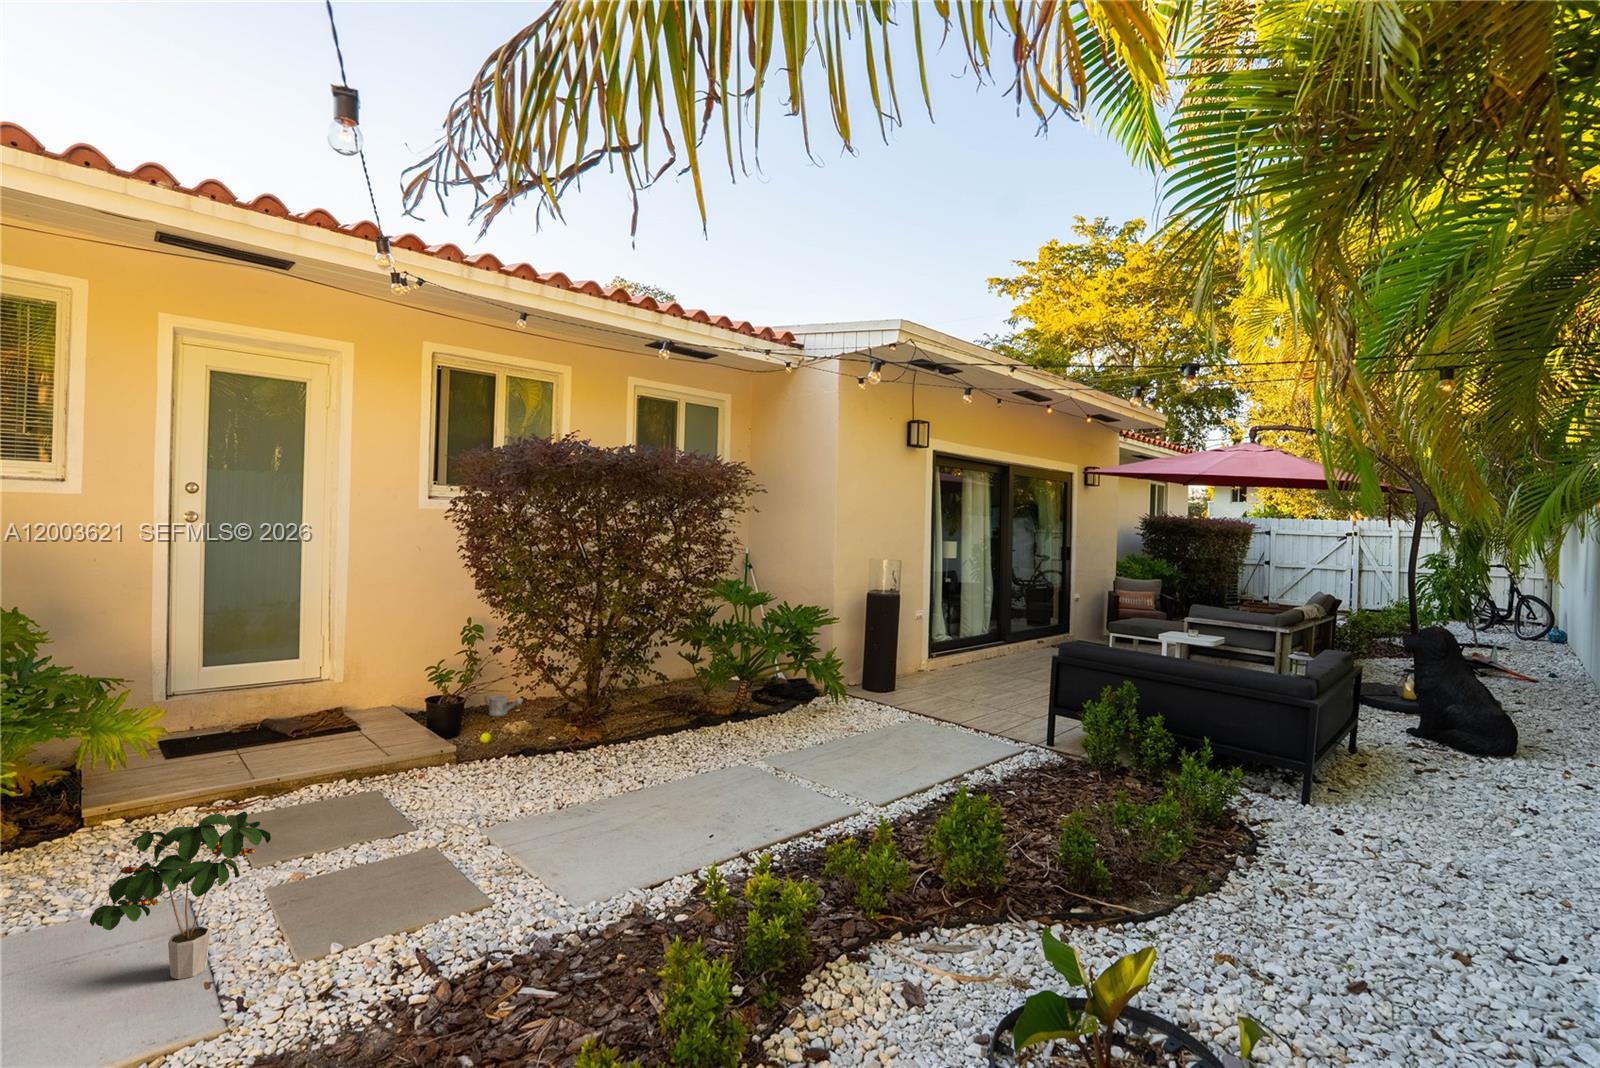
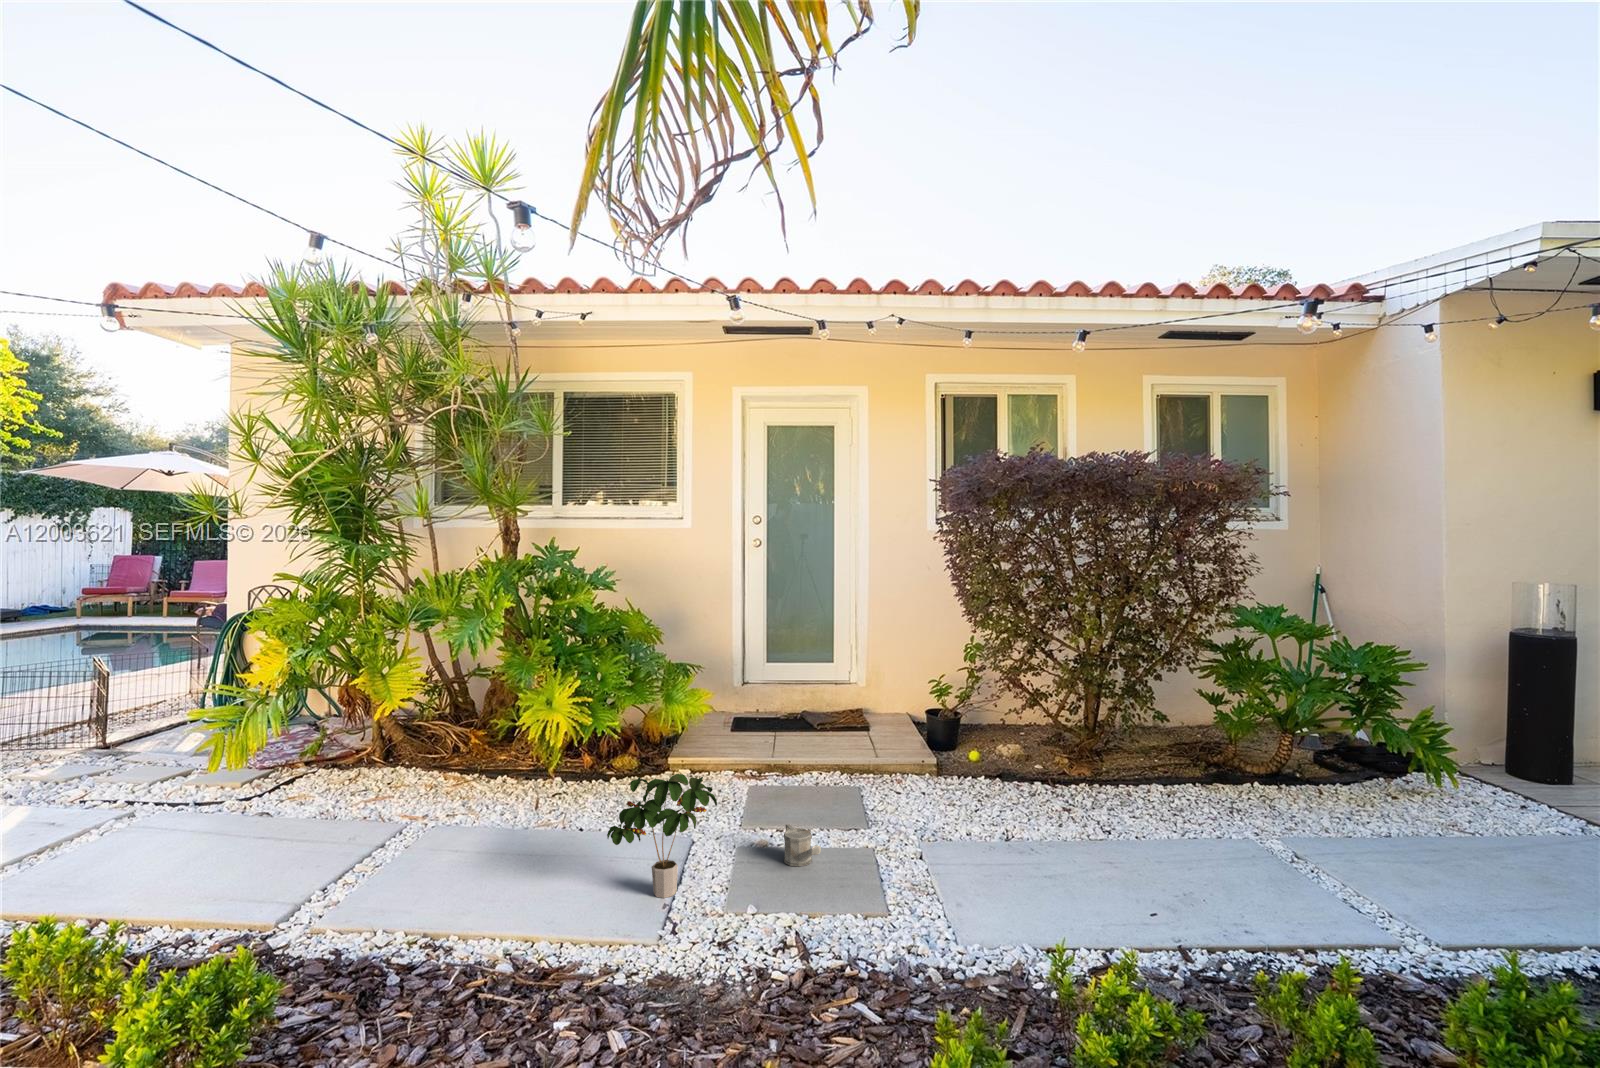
watering can: present [484,695,522,716] -> present [784,824,821,867]

